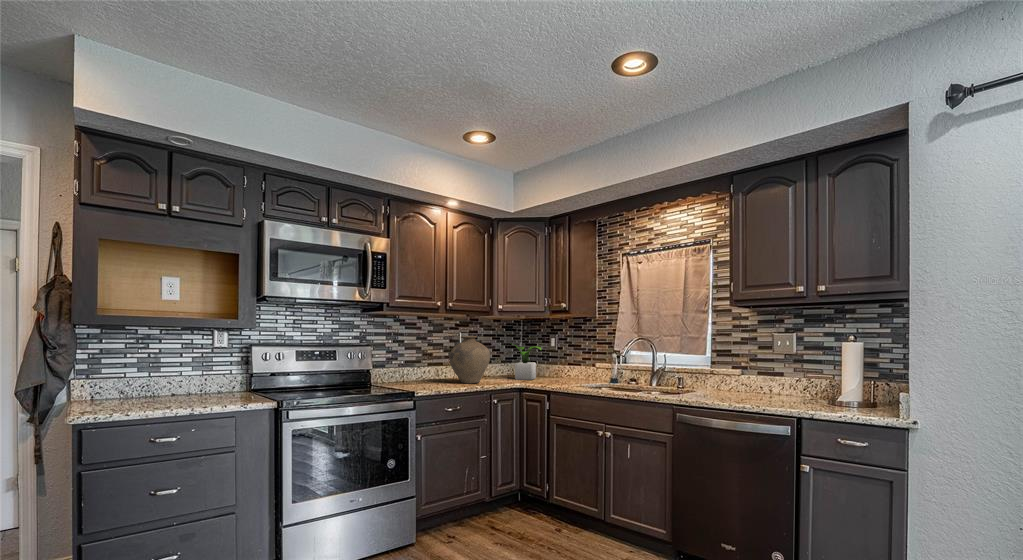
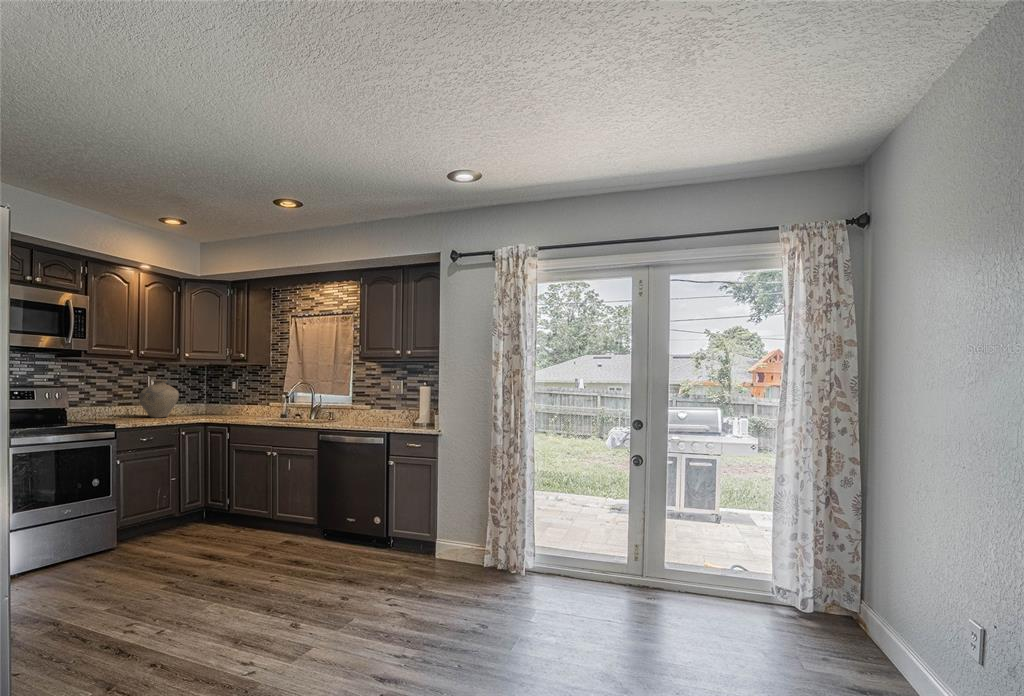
potted plant: present [515,345,541,380] -> none [186,387,224,415]

